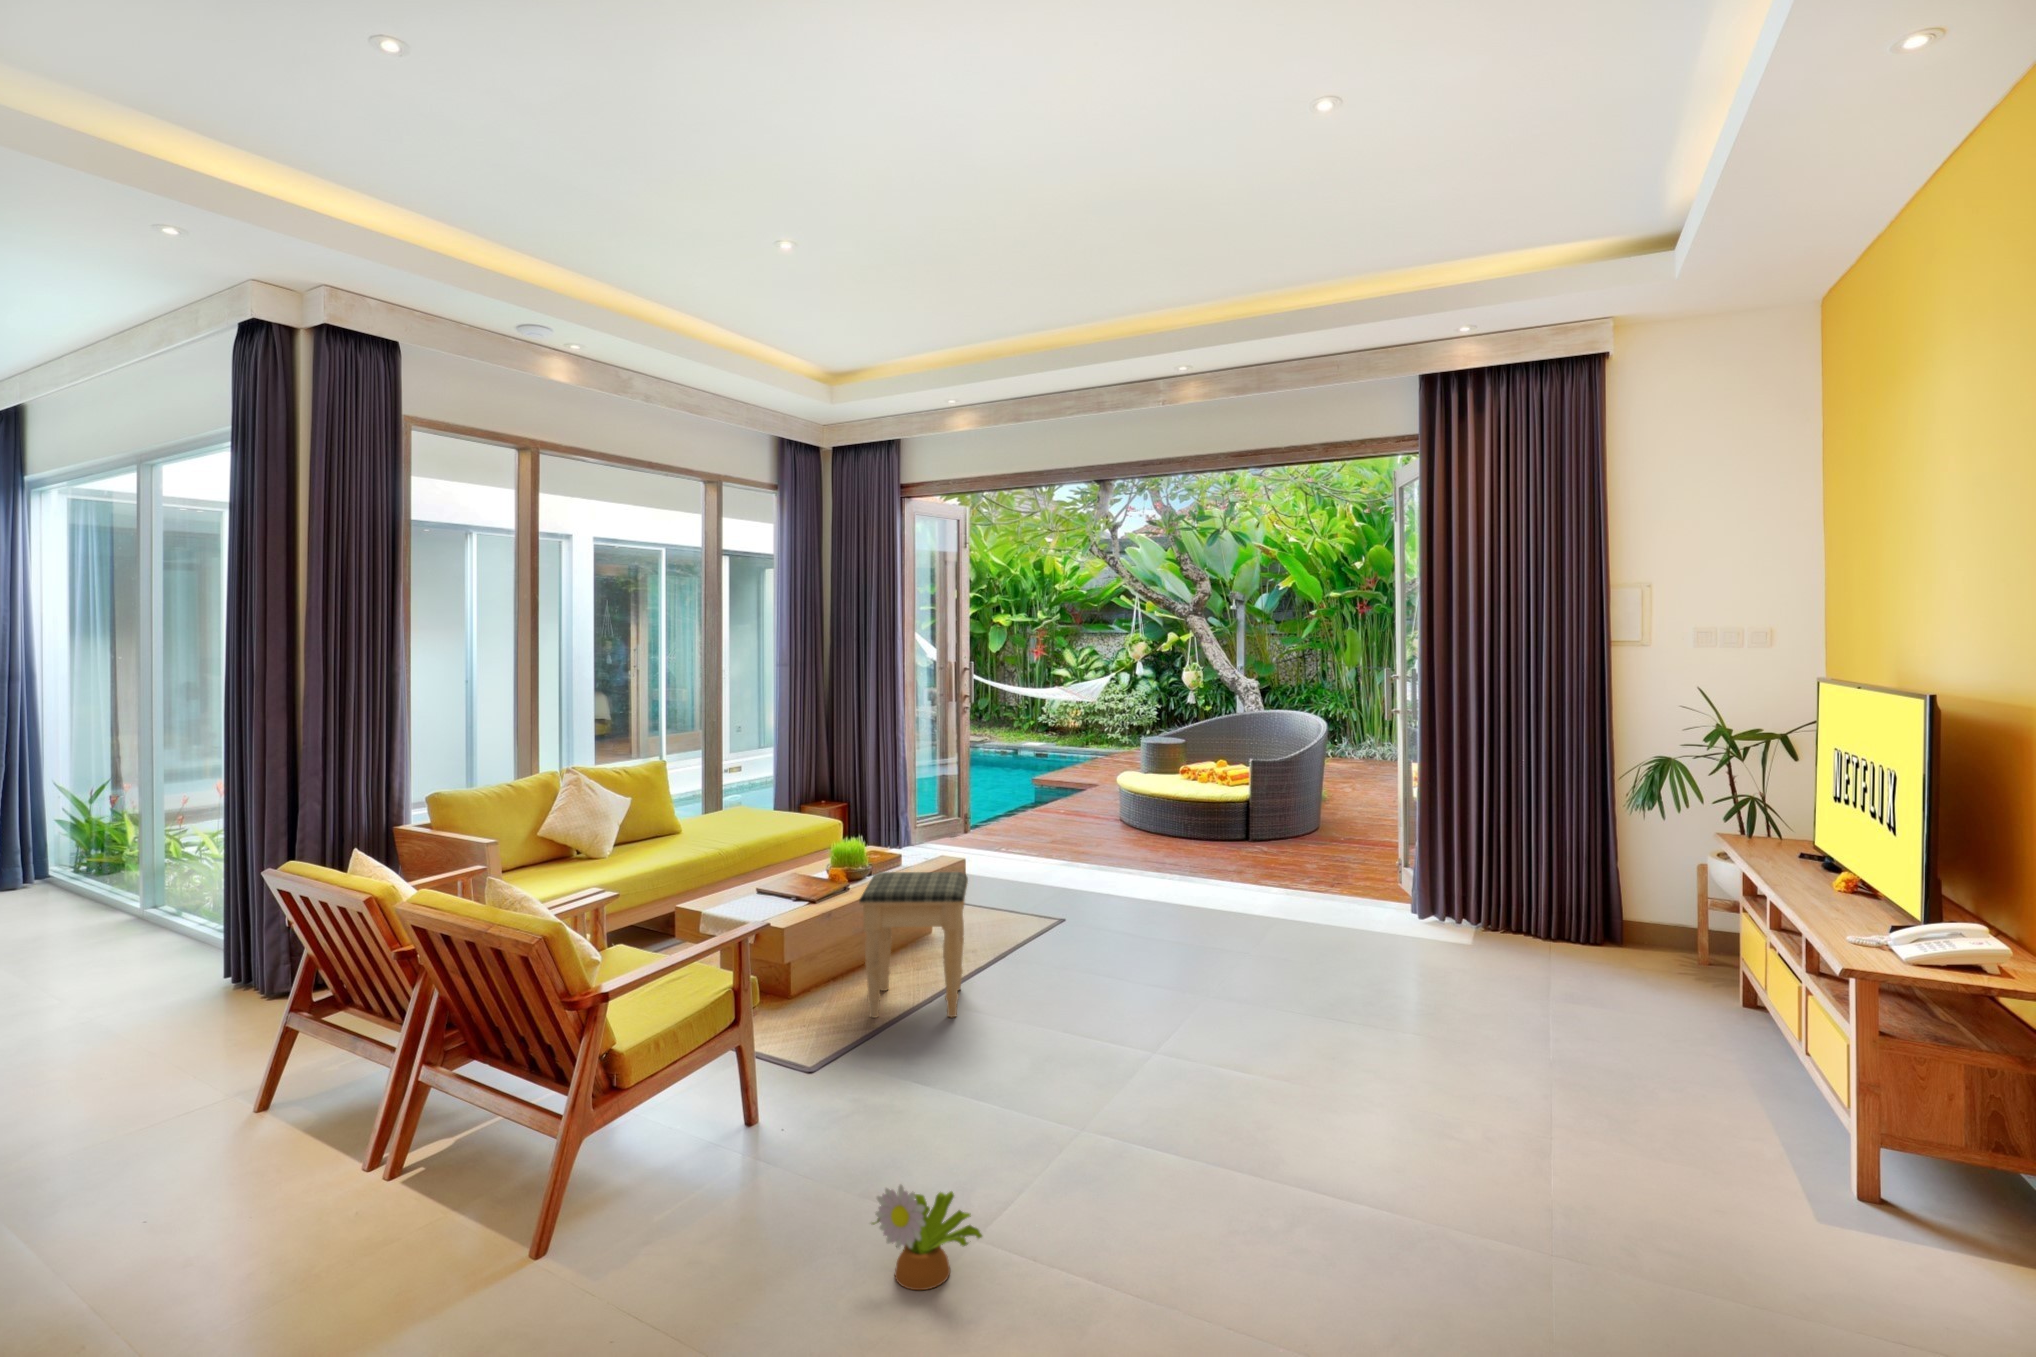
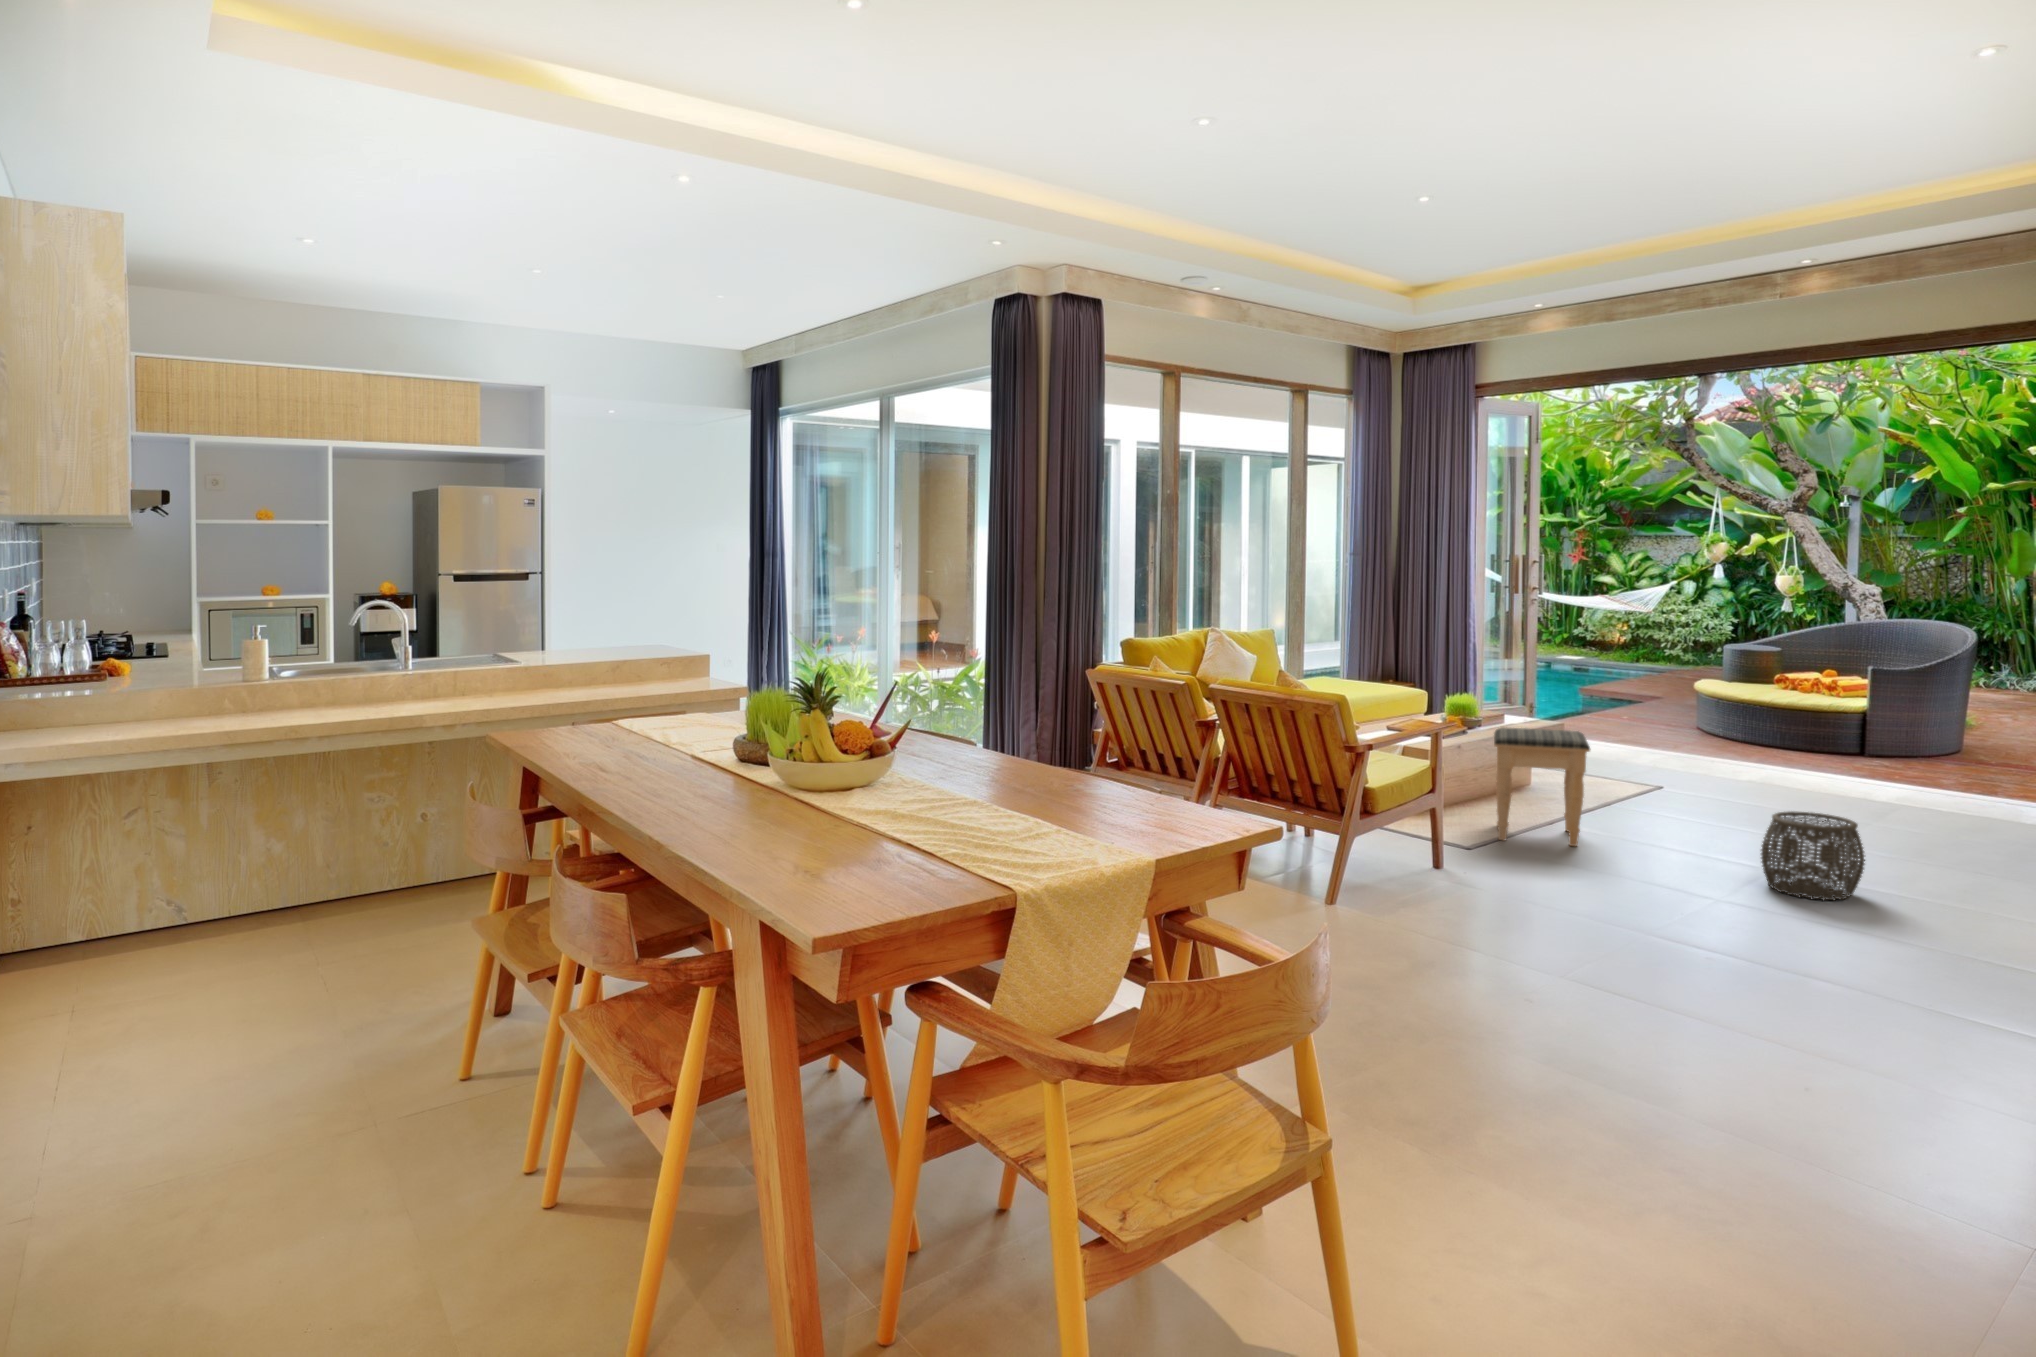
woven basket: none [1132,966,1234,1078] -> present [1761,811,1865,900]
decorative plant: present [872,1185,982,1290] -> none [1572,891,1665,966]

